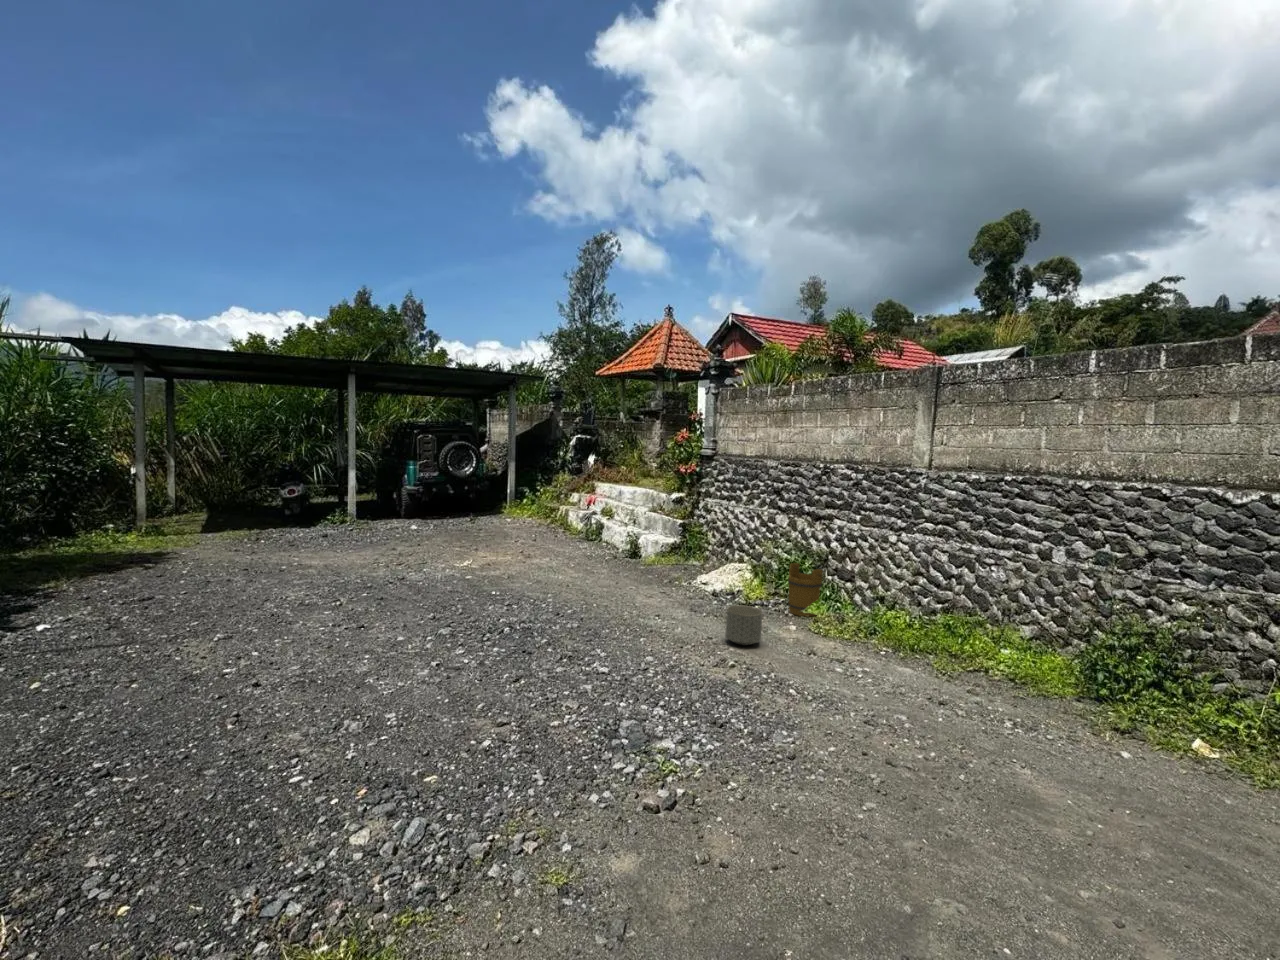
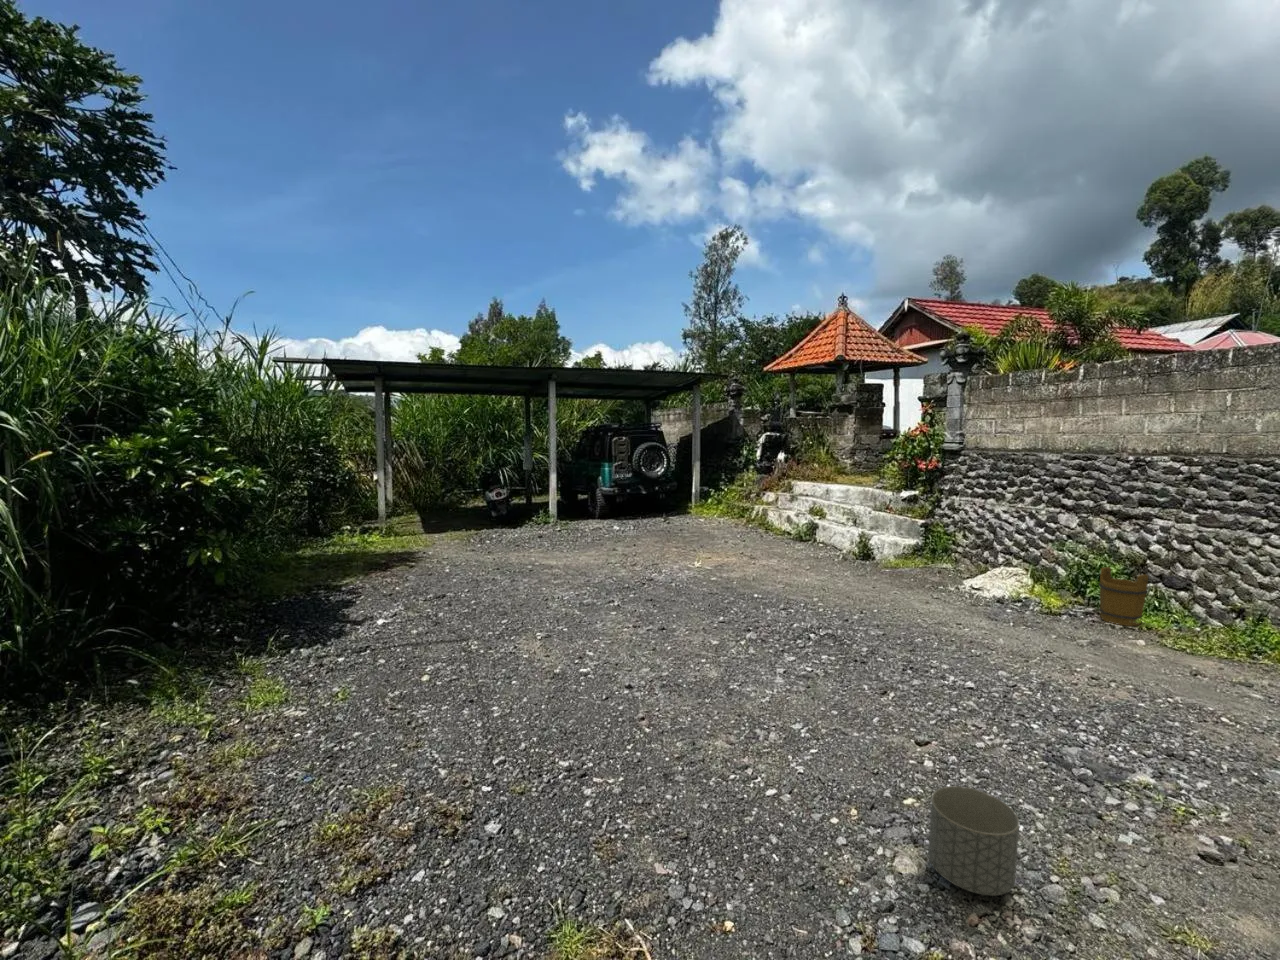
planter: present [725,605,762,645] -> present [928,786,1019,896]

